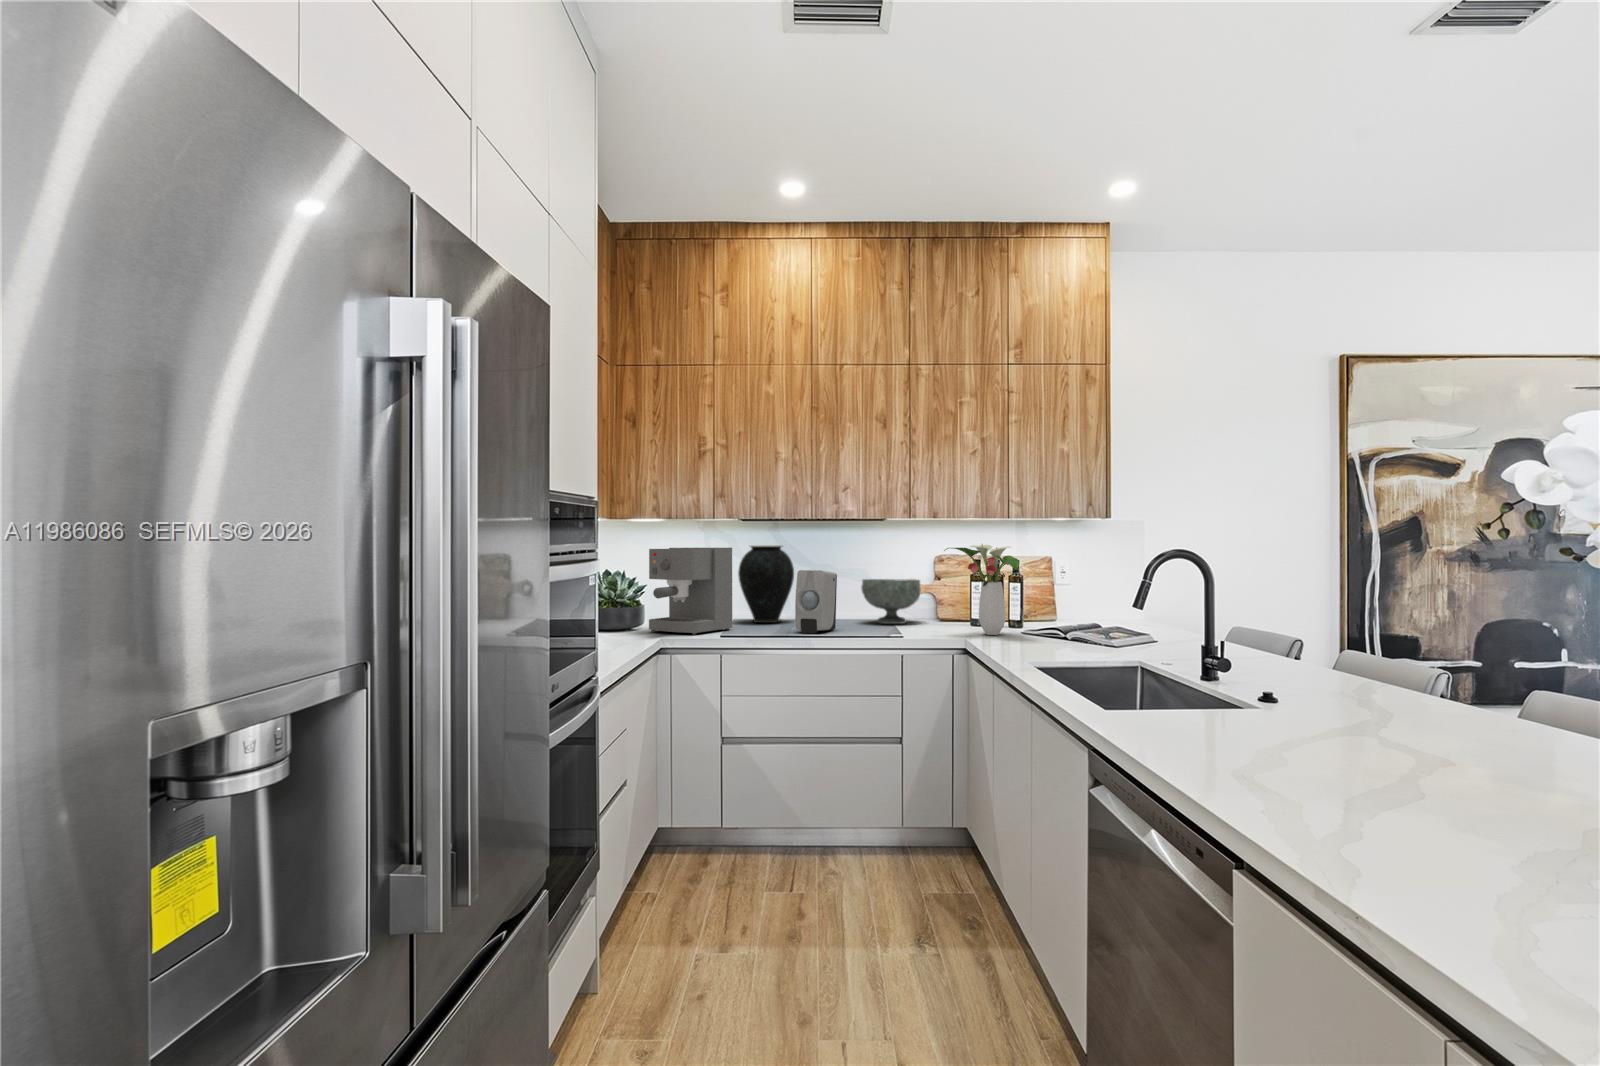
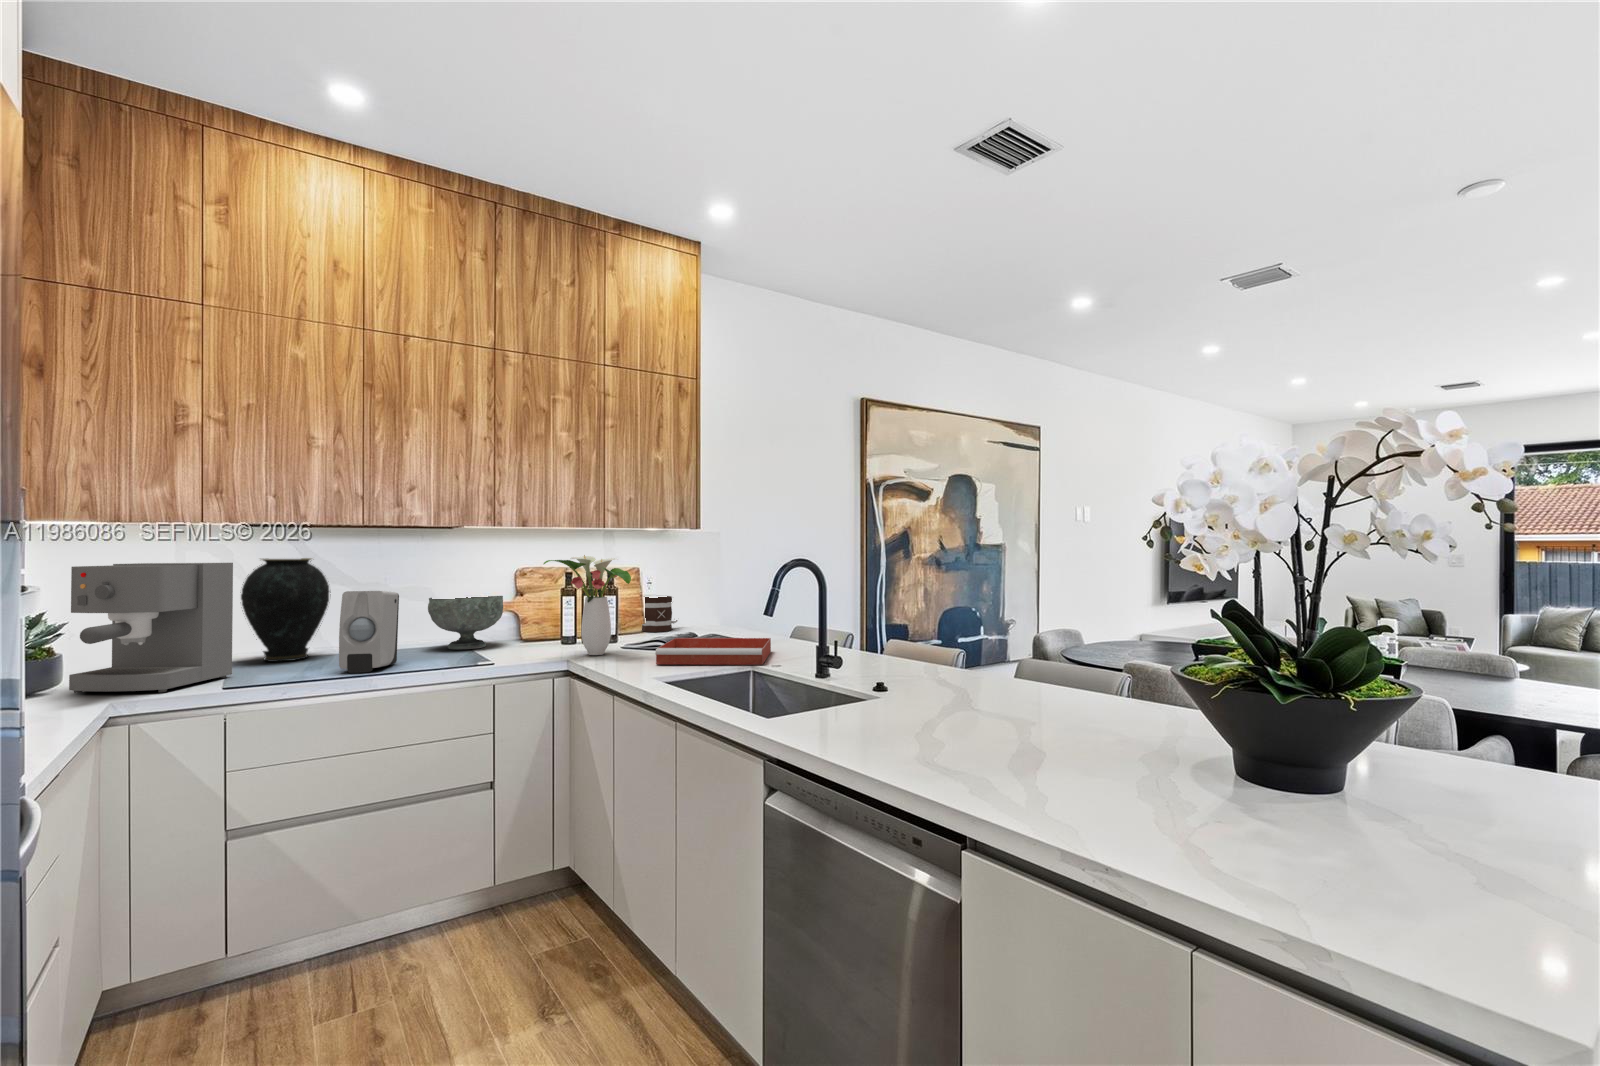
mug: none [1051,586,1092,622] -> present [642,596,678,632]
tray: none [1037,624,1165,653] -> present [655,638,771,665]

